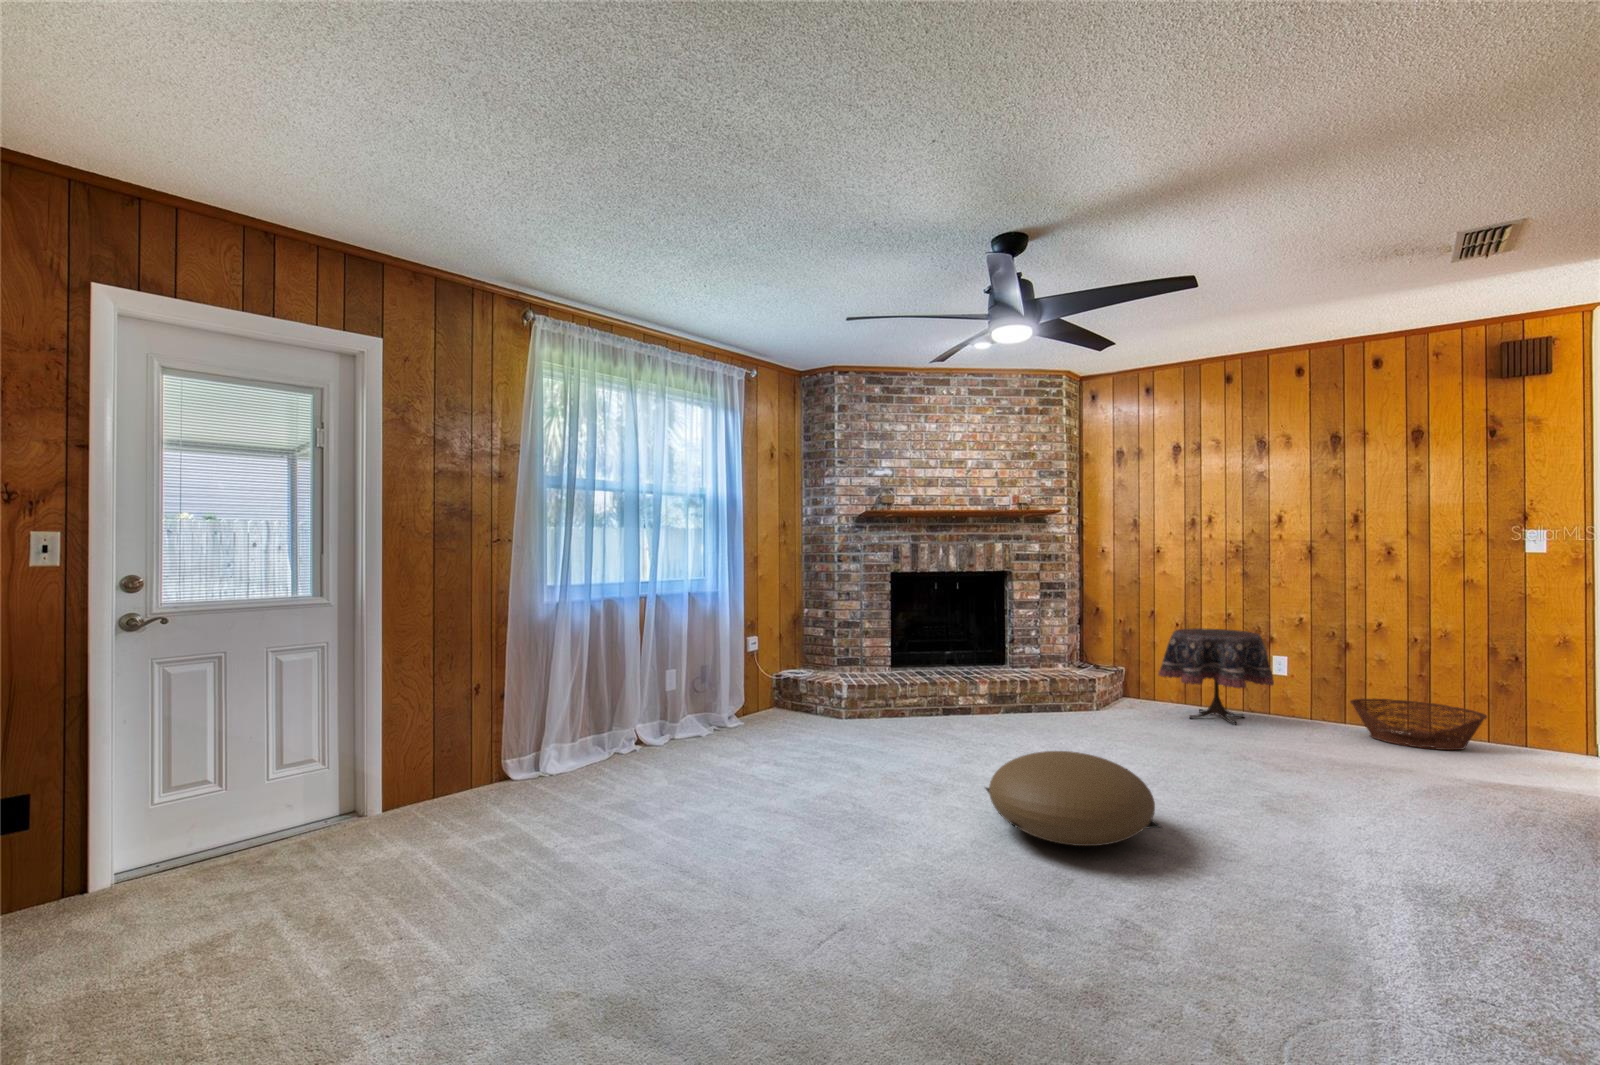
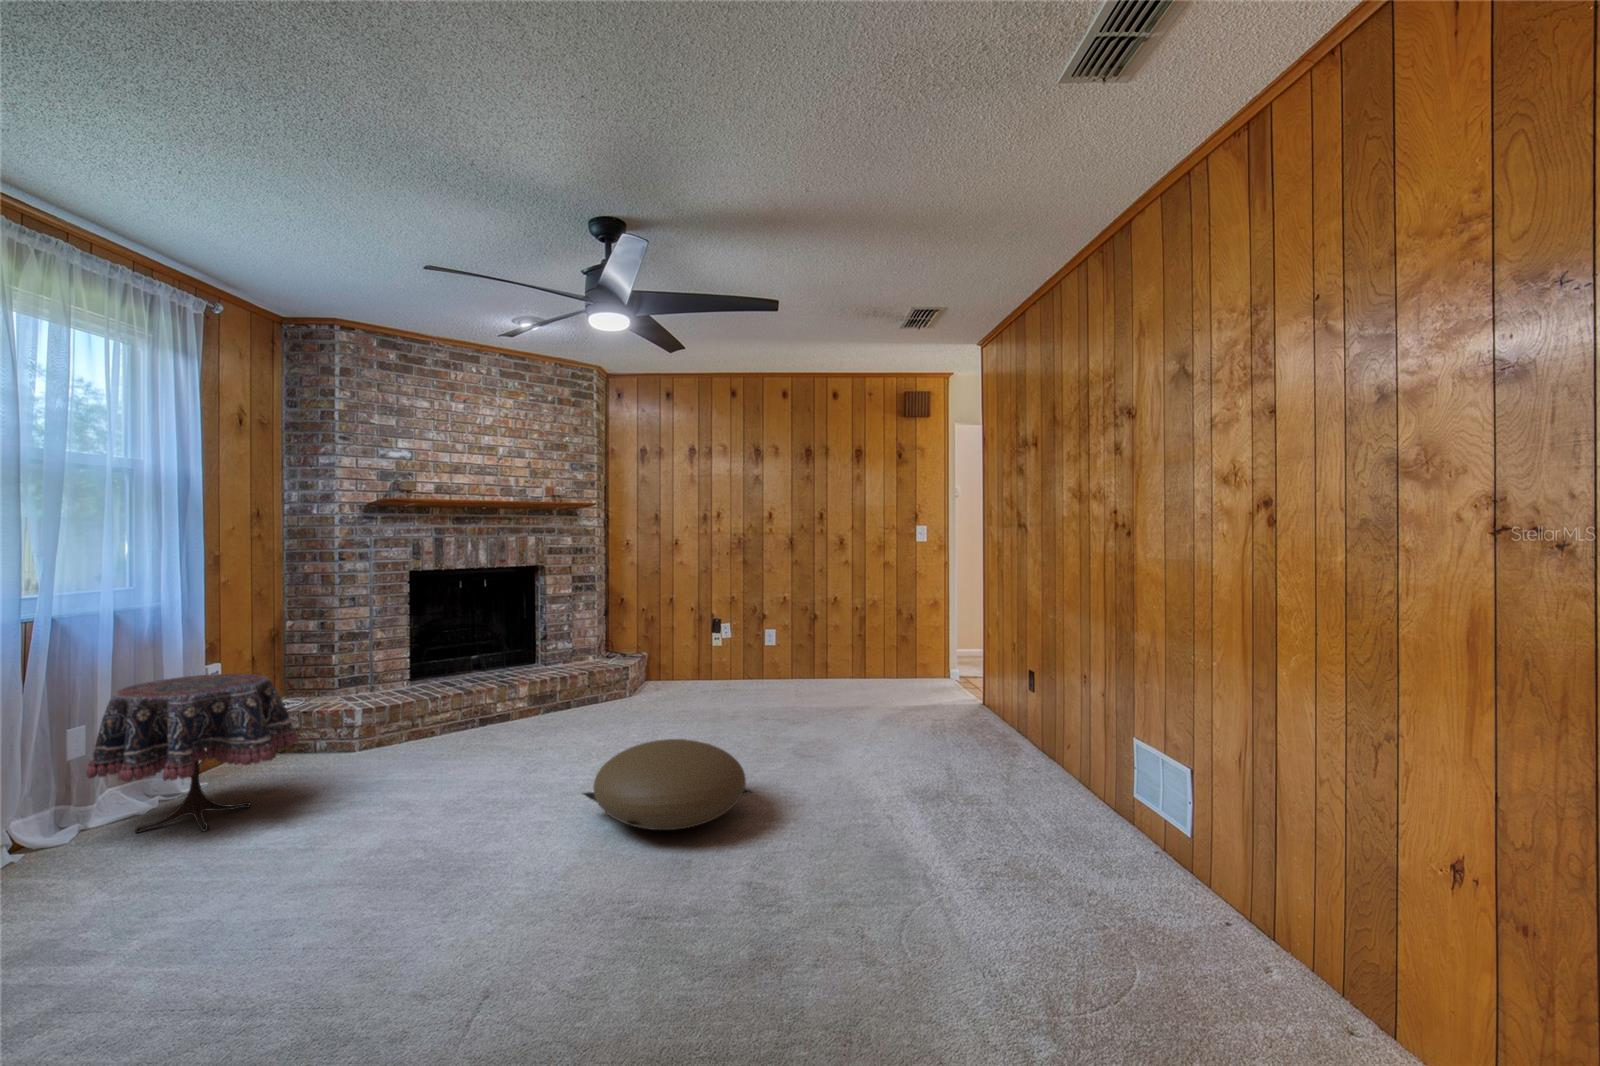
side table: present [1159,628,1274,725] -> present [86,673,298,833]
basket: present [1350,698,1487,750] -> none [819,655,899,689]

